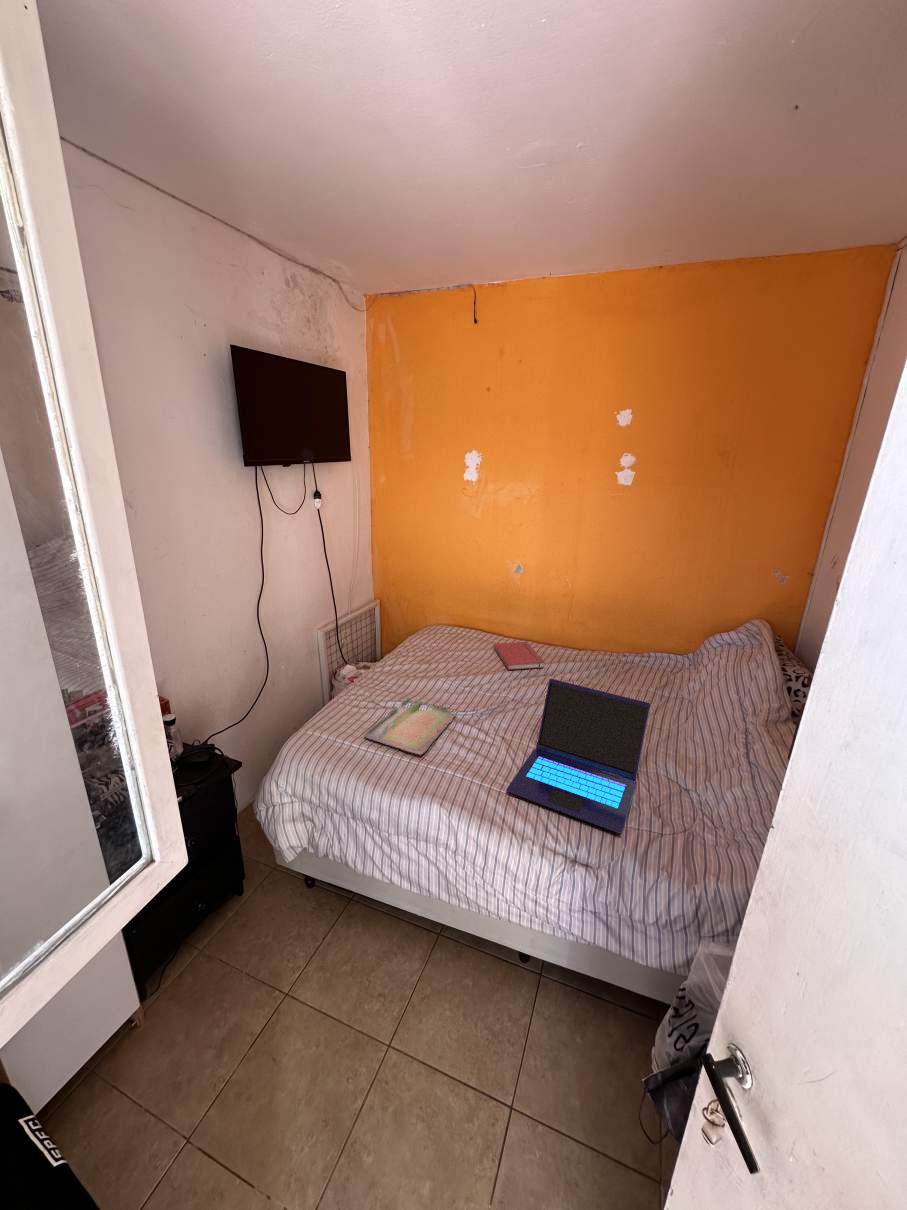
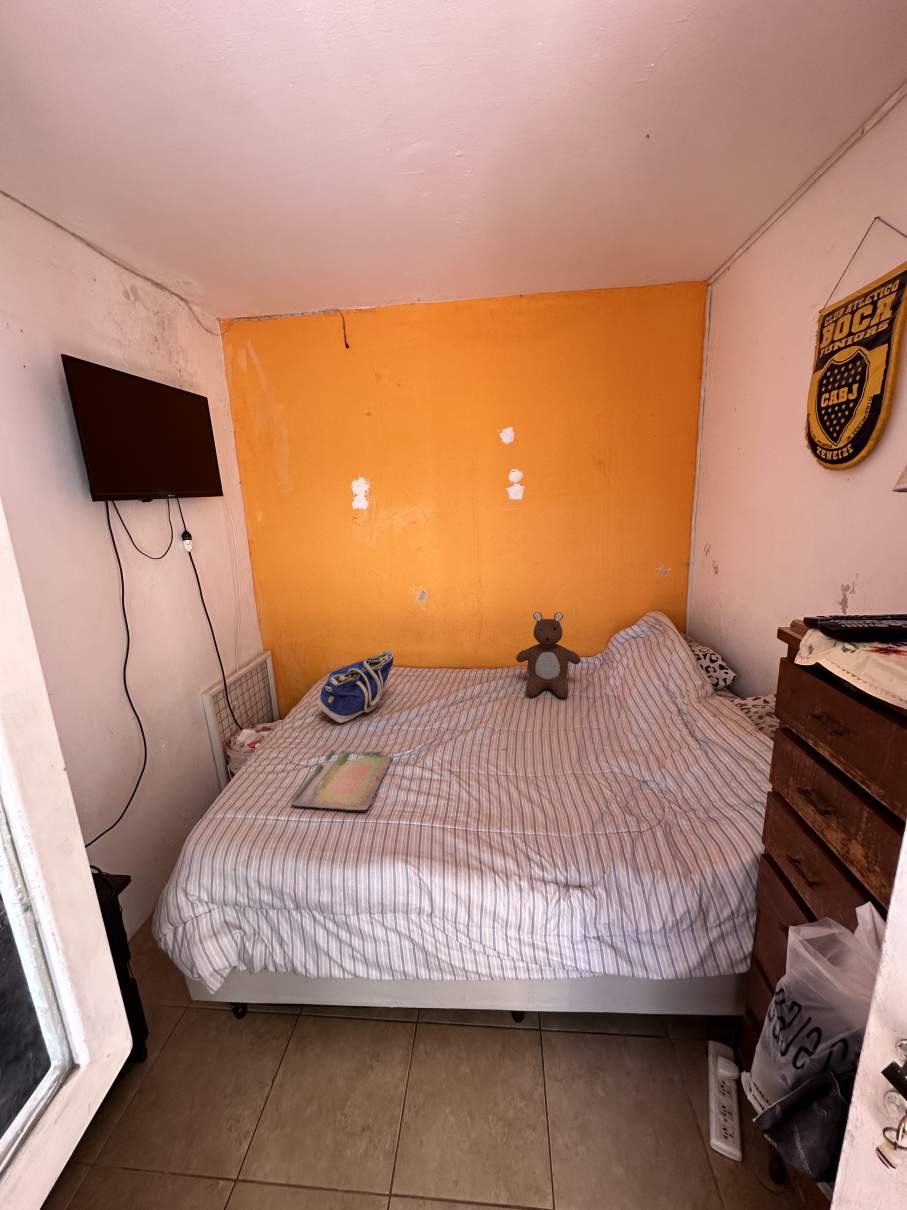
teddy bear: none [597,603,663,692] -> present [516,612,581,698]
tote bag: none [404,618,478,676] -> present [317,650,394,723]
book: present [494,642,545,670] -> none [410,669,469,699]
laptop: present [506,678,650,834] -> none [473,695,605,842]

